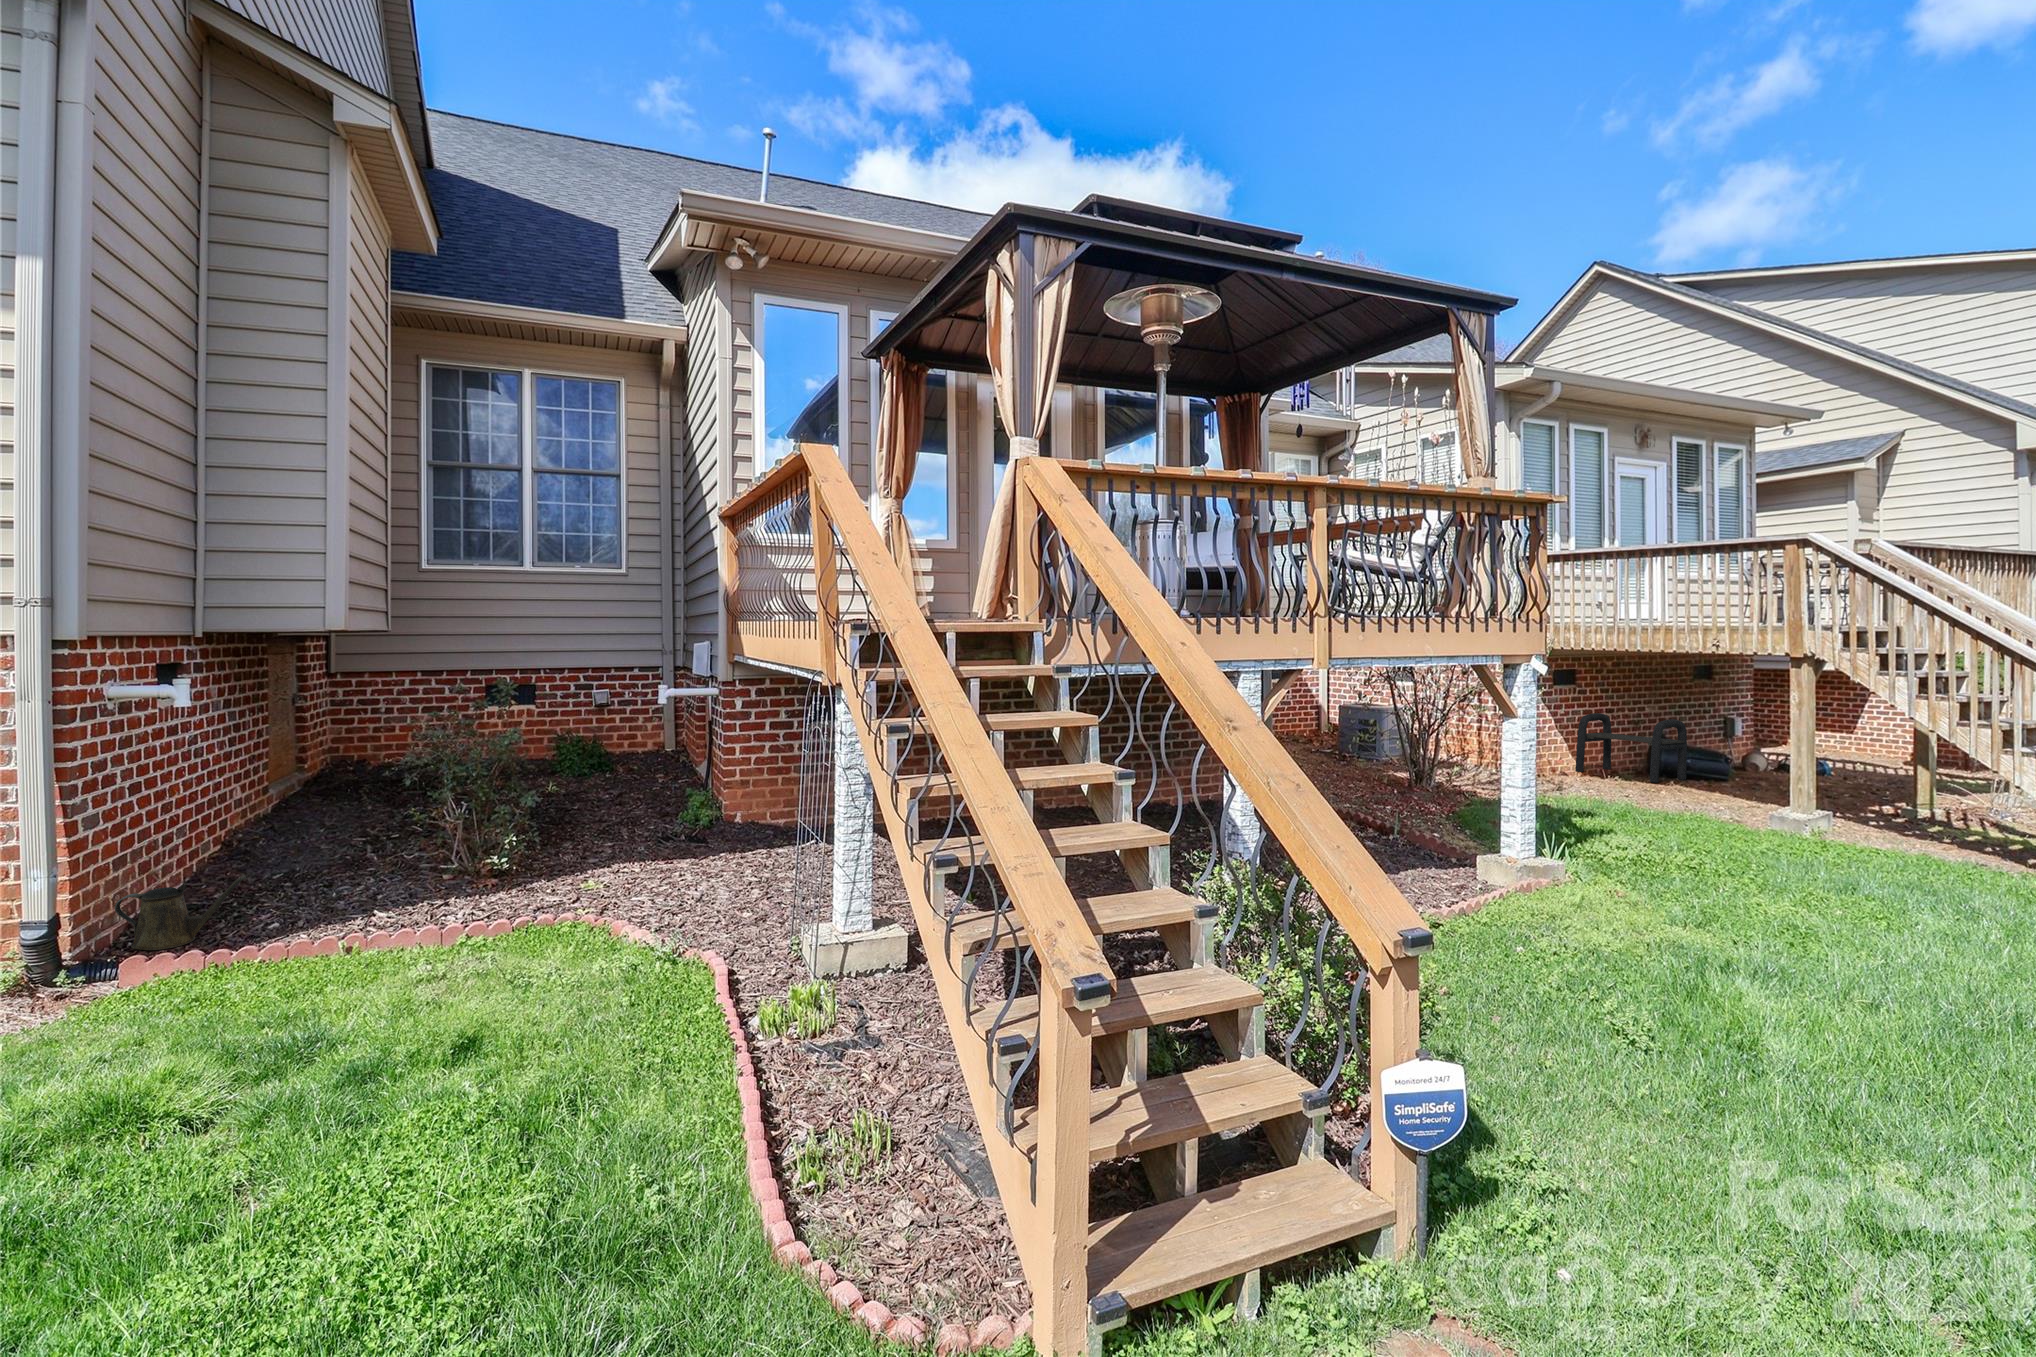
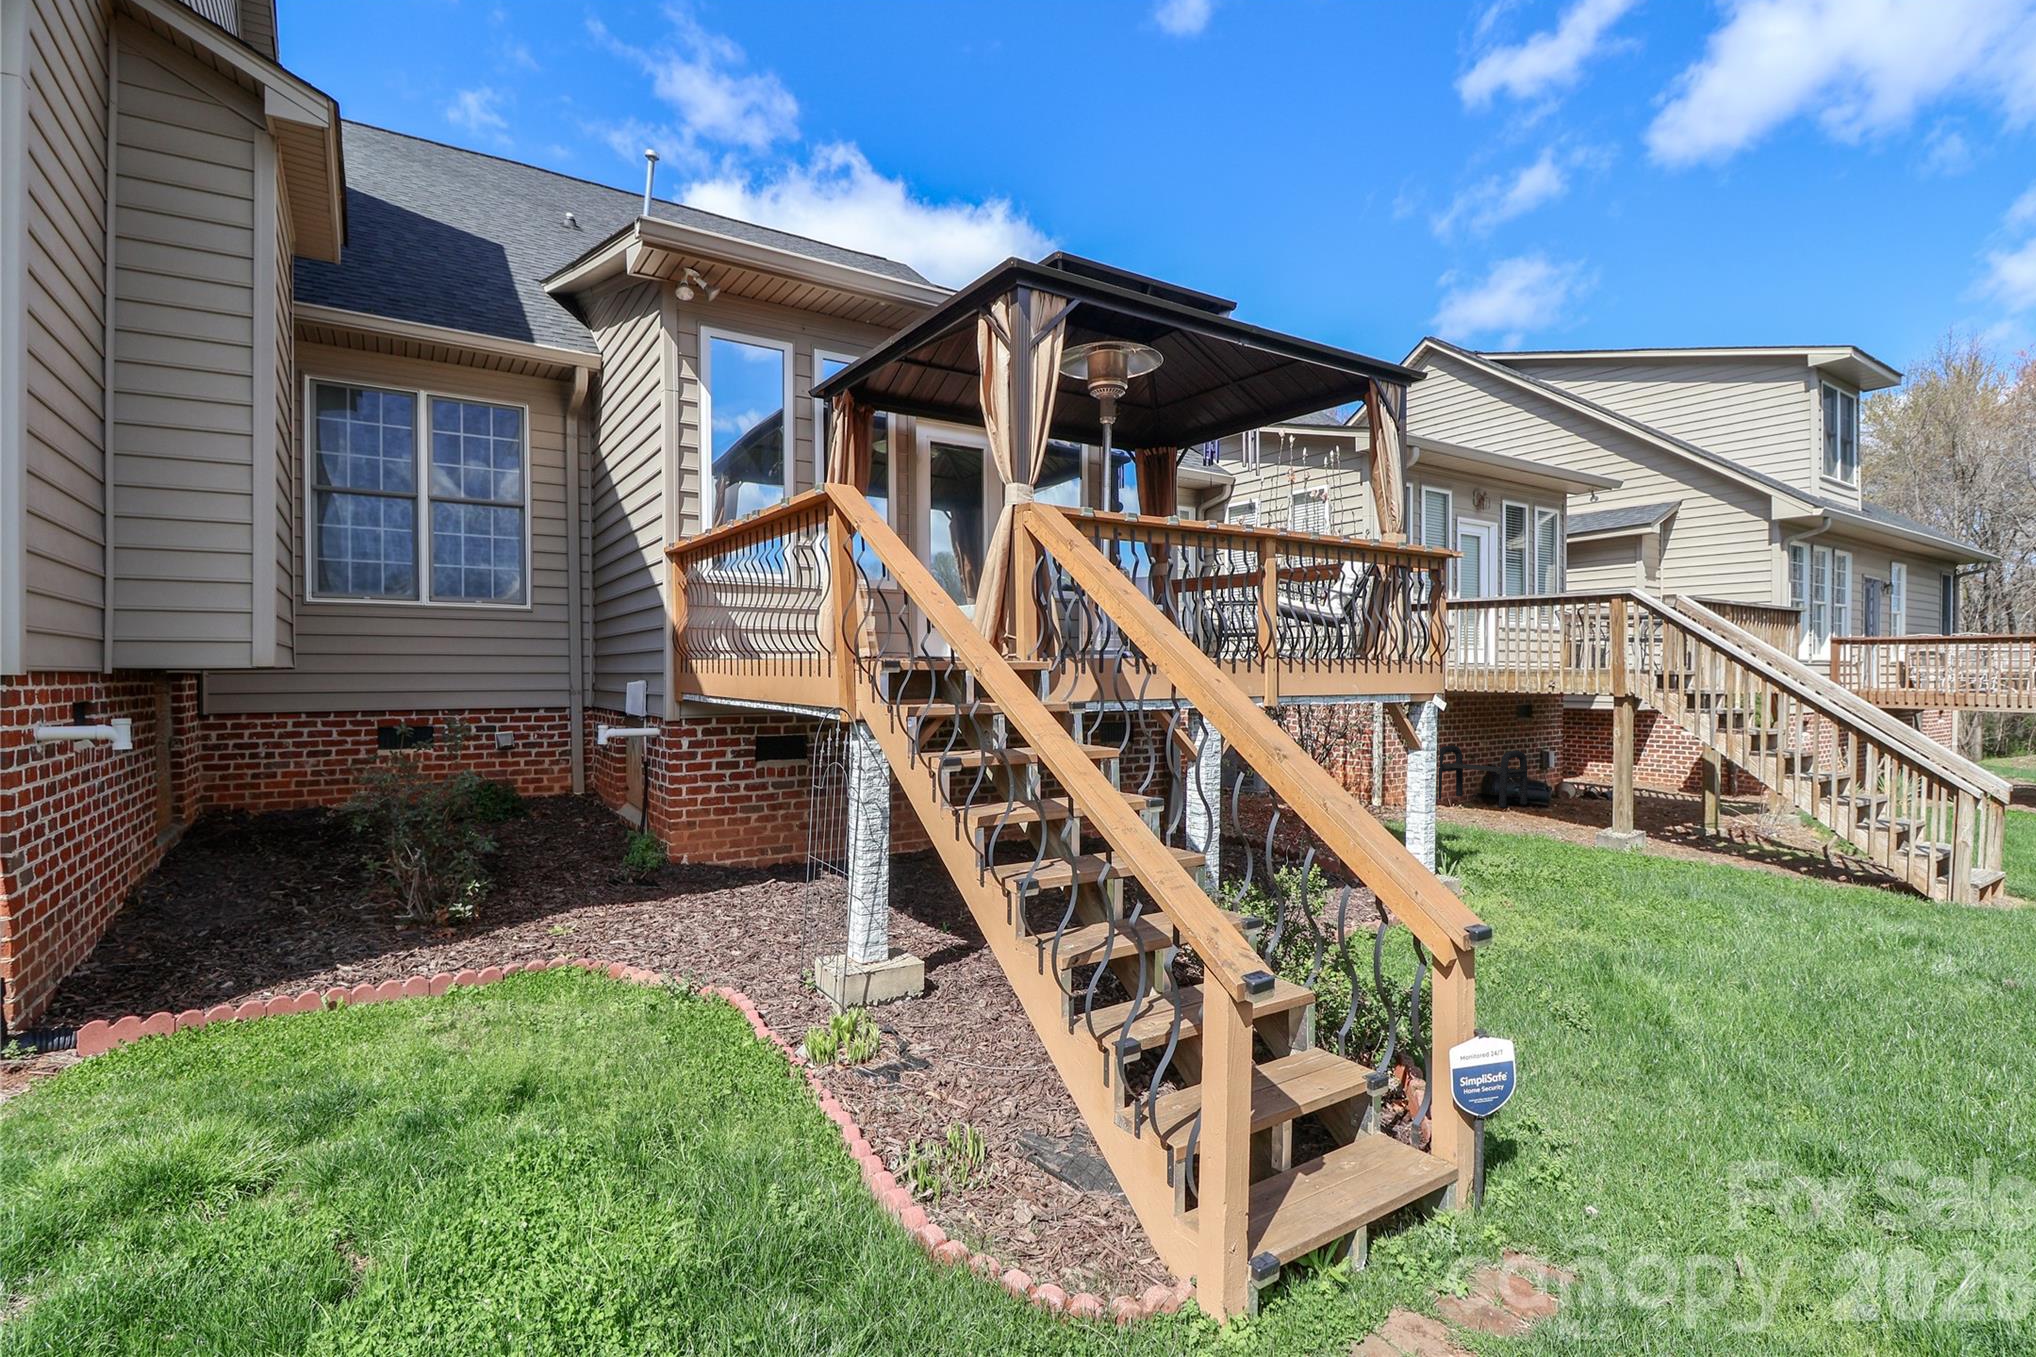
watering can: present [115,876,247,950] -> none [46,932,200,1018]

